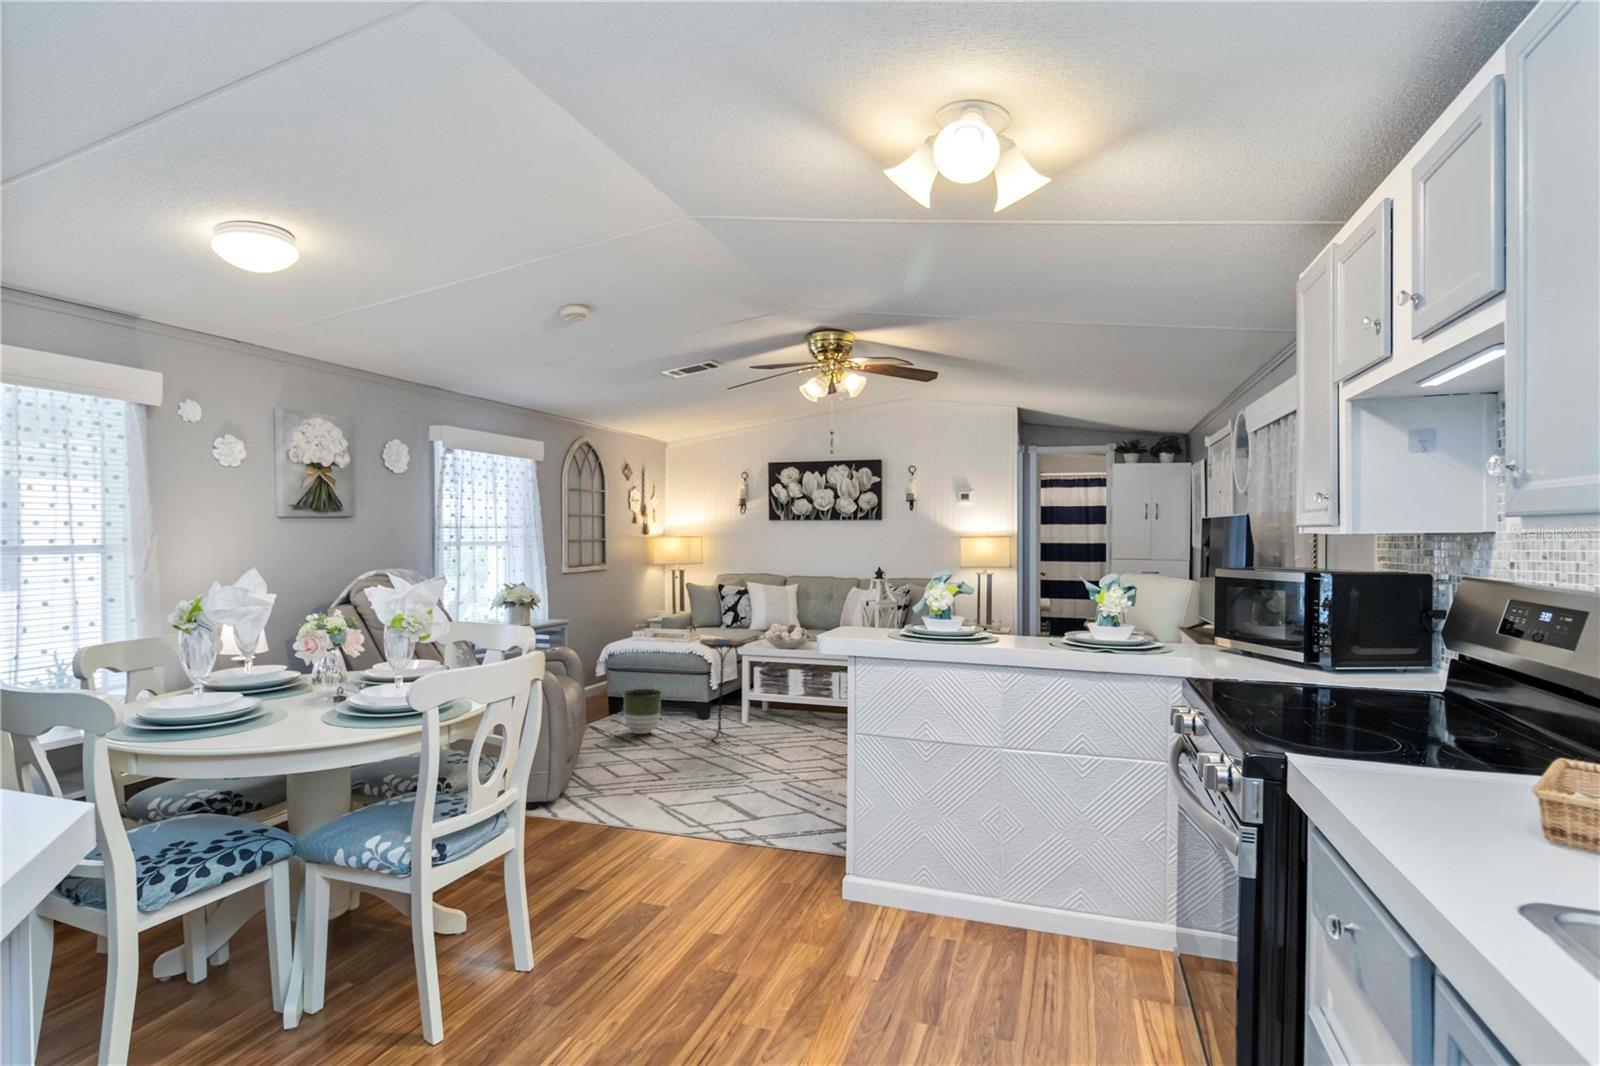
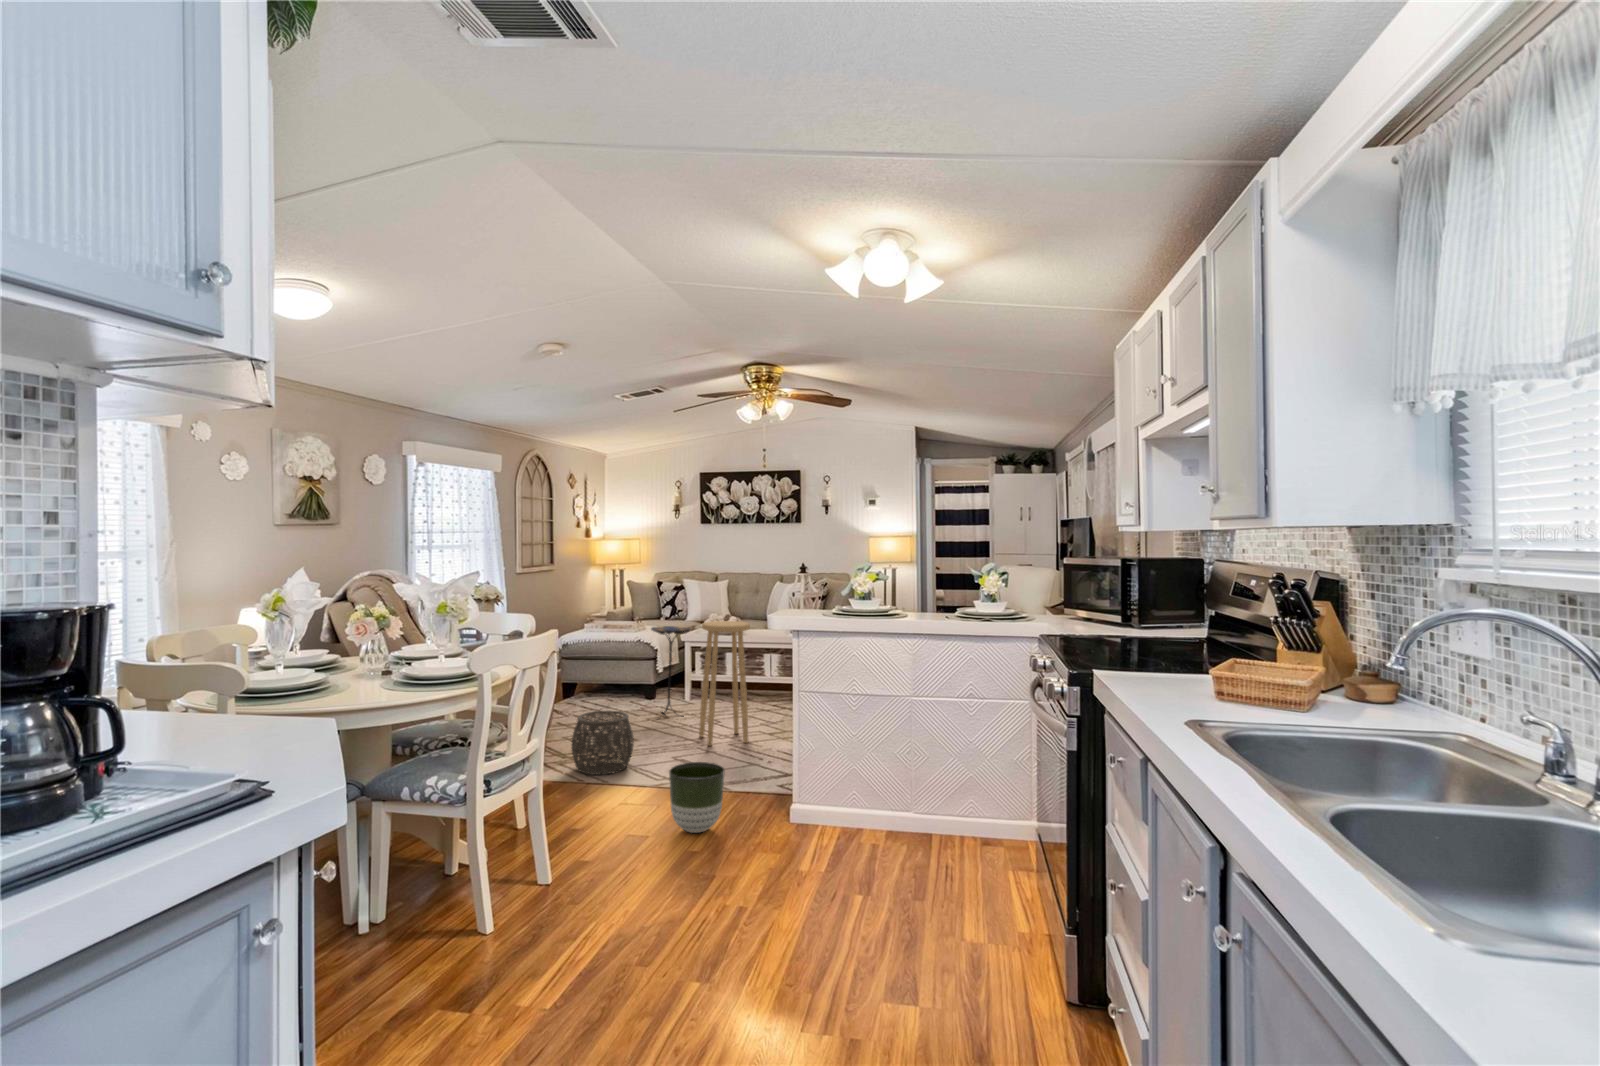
stool: none [750,635,811,785] -> present [699,621,750,746]
planter: present [624,689,661,734] -> present [669,762,725,833]
woven basket: none [592,740,667,819] -> present [571,710,634,775]

